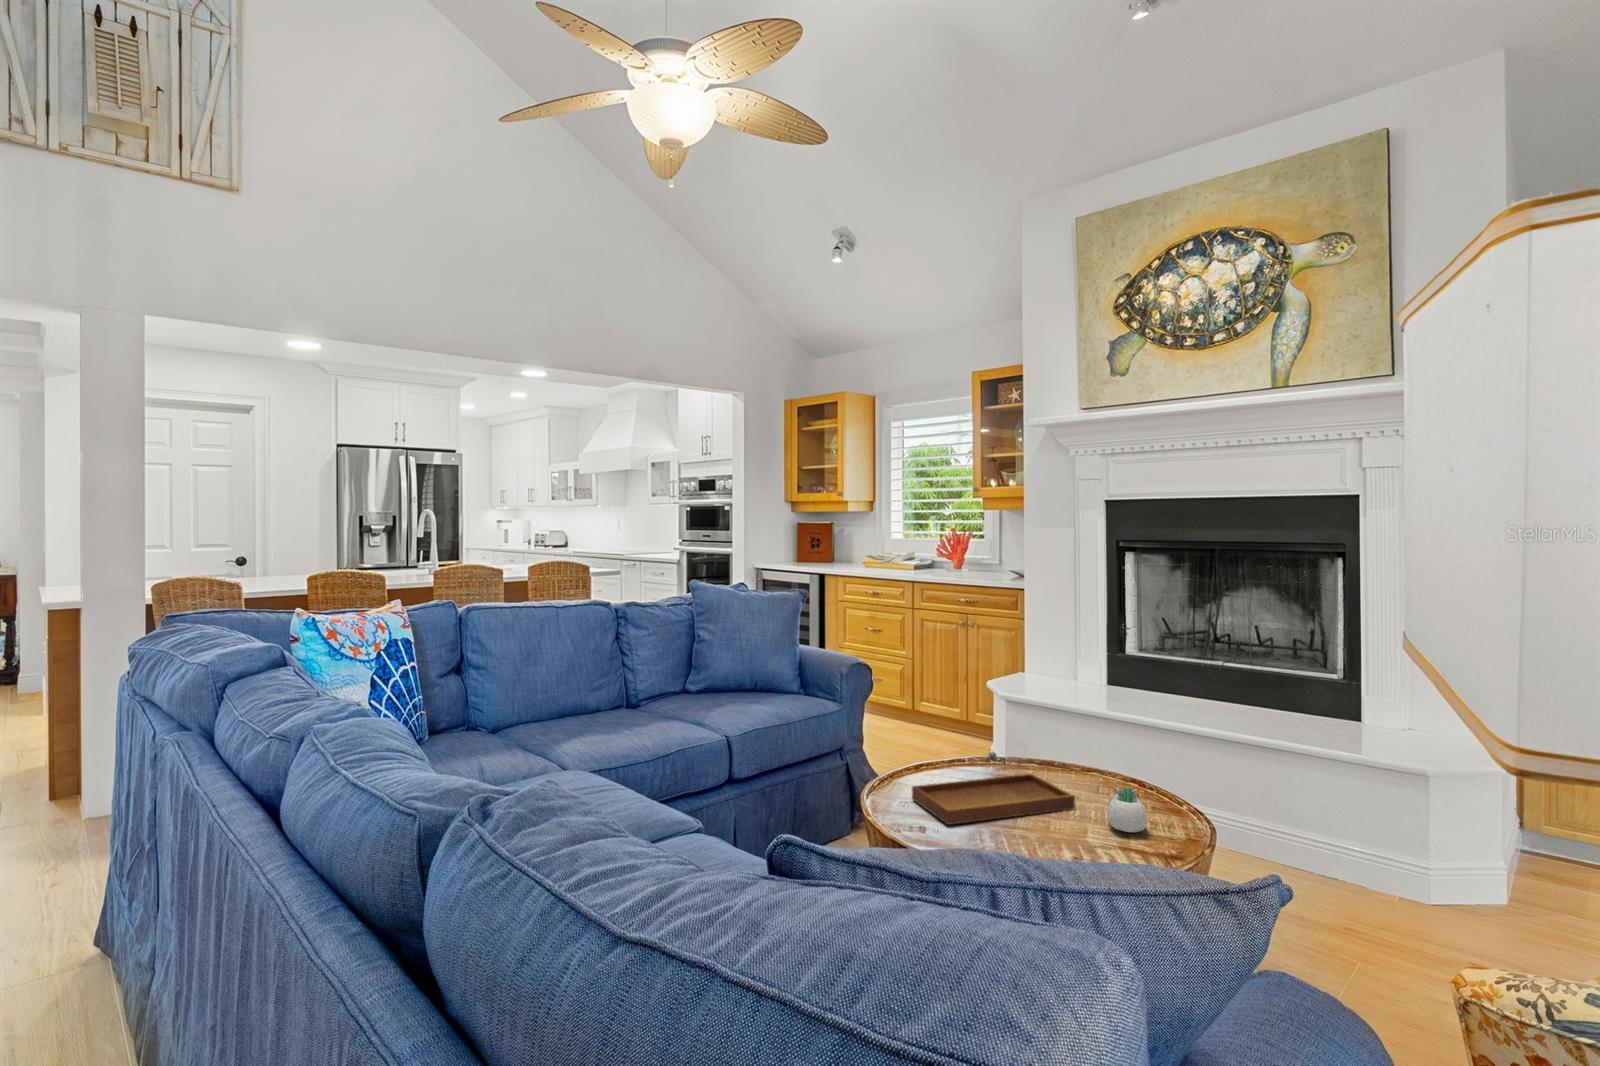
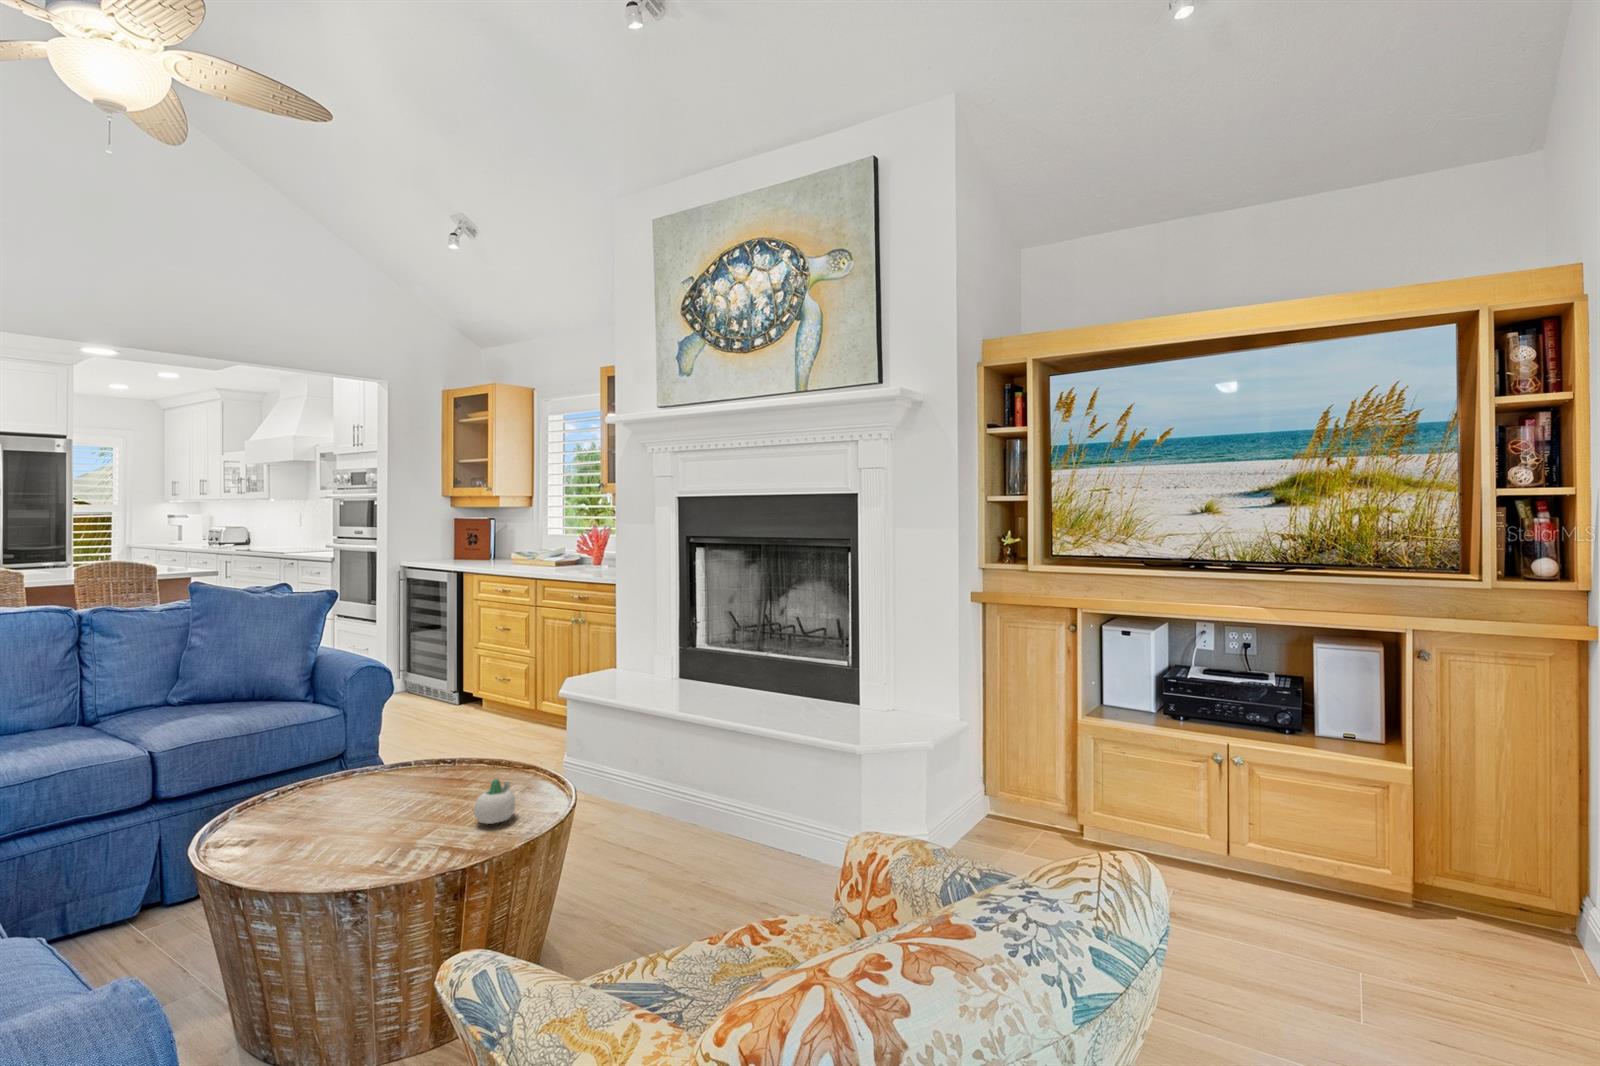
tray: present [912,752,1075,825] -> none [305,751,471,830]

